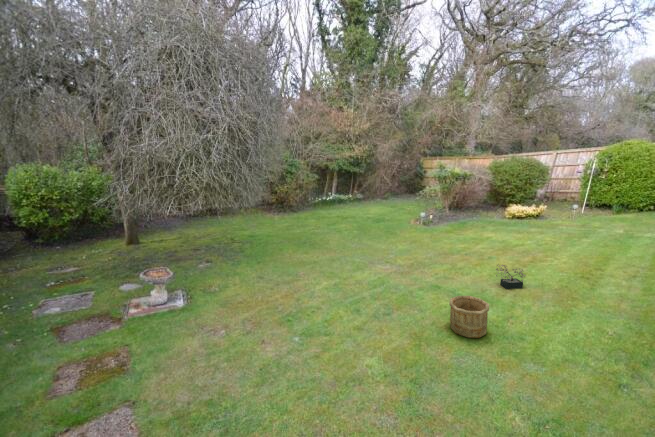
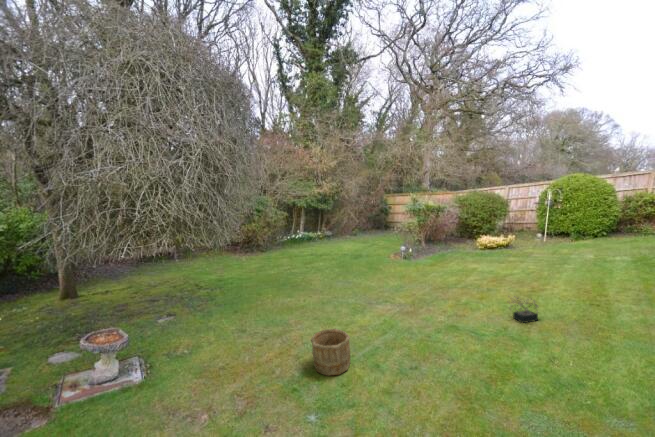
wooden bucket: present [449,296,489,338] -> present [311,329,350,376]

